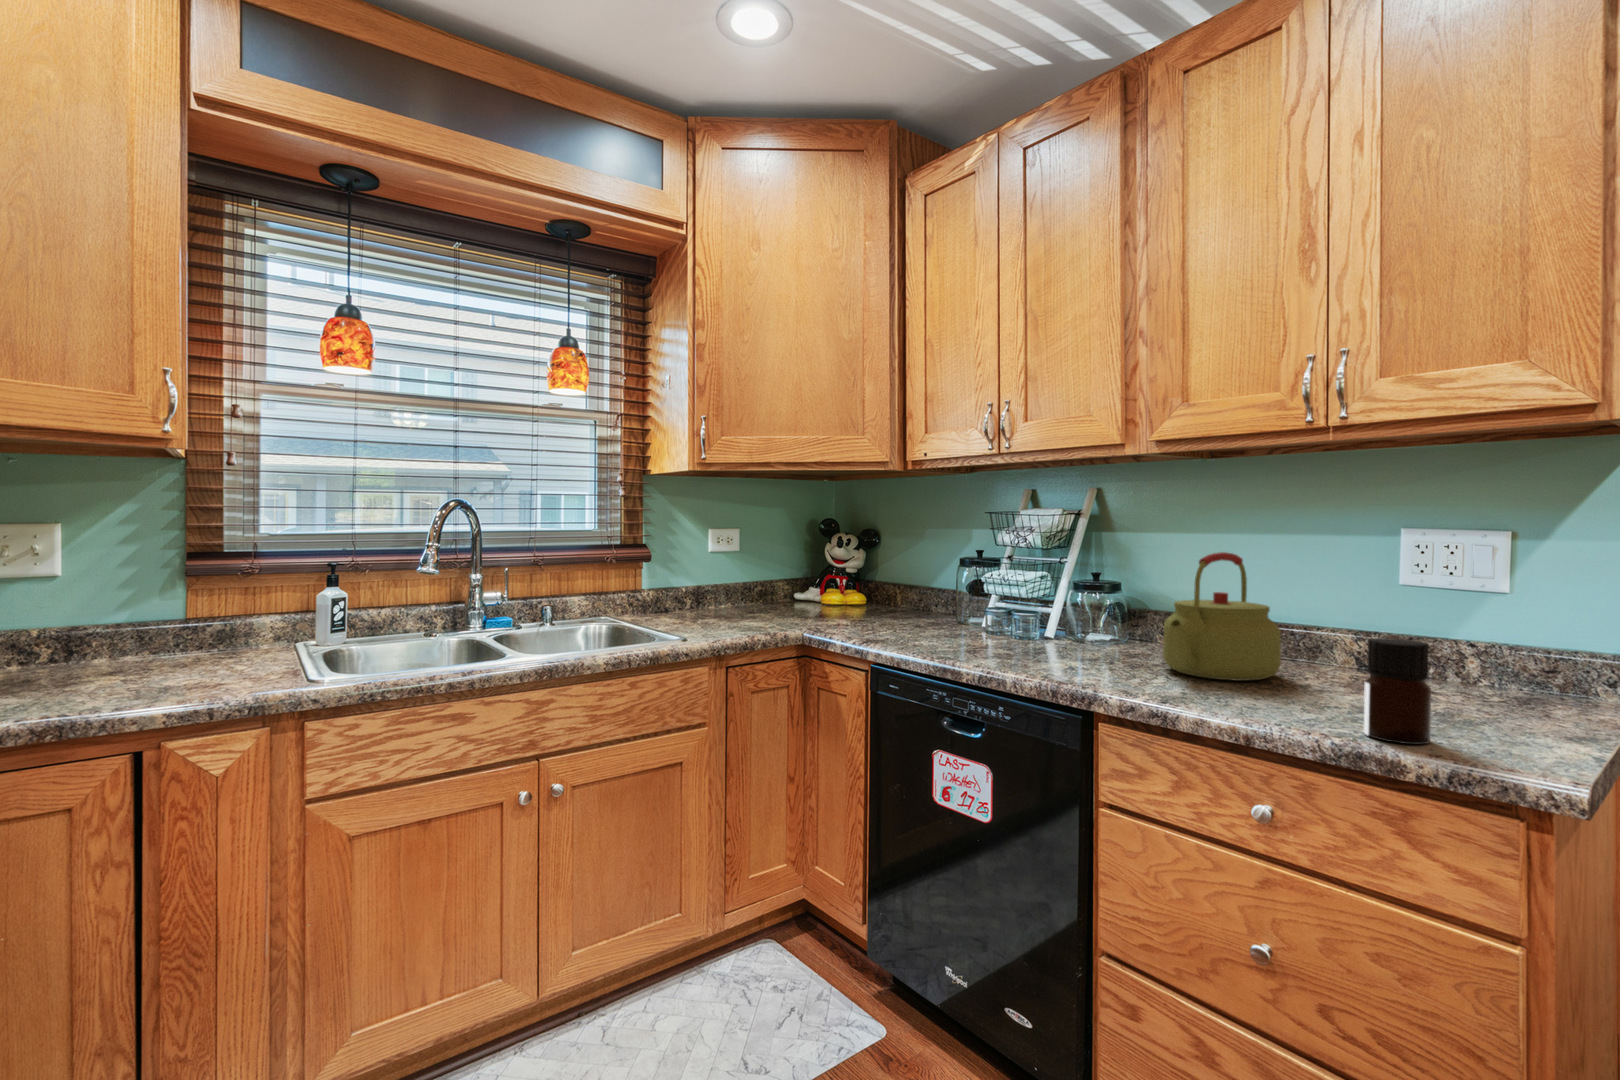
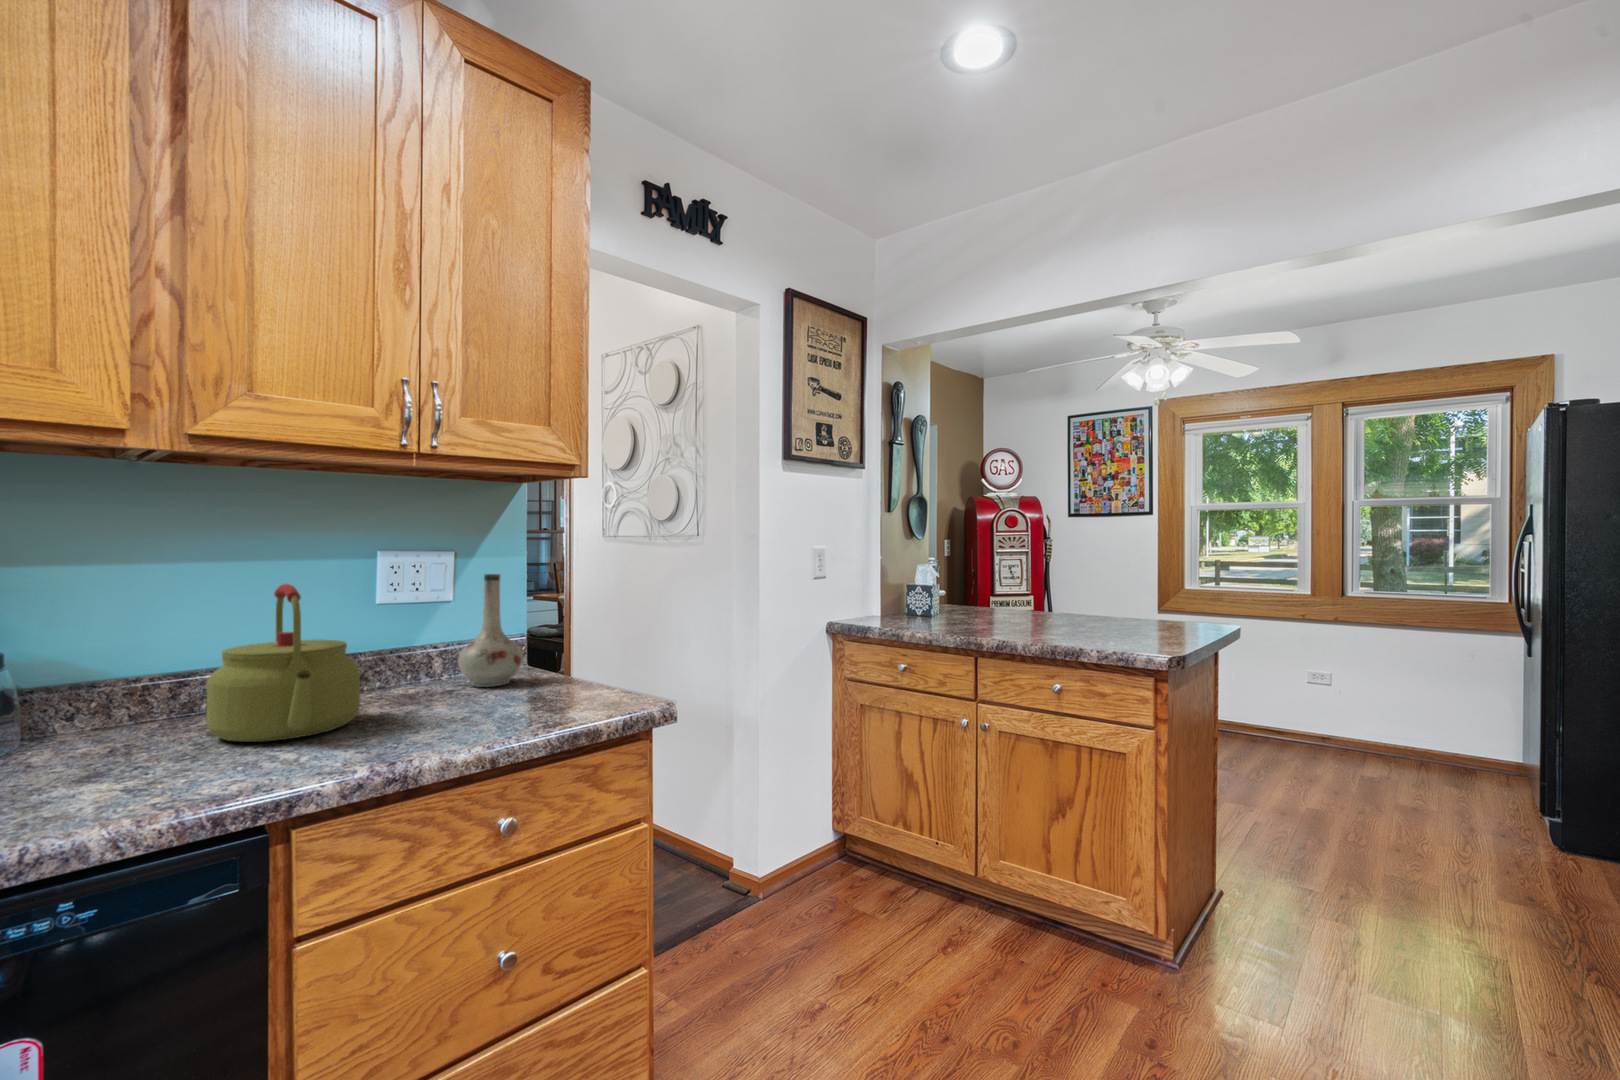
vase: none [1455,559,1561,707] -> present [458,574,523,687]
bottle: present [1364,638,1431,744] -> none [541,639,585,723]

